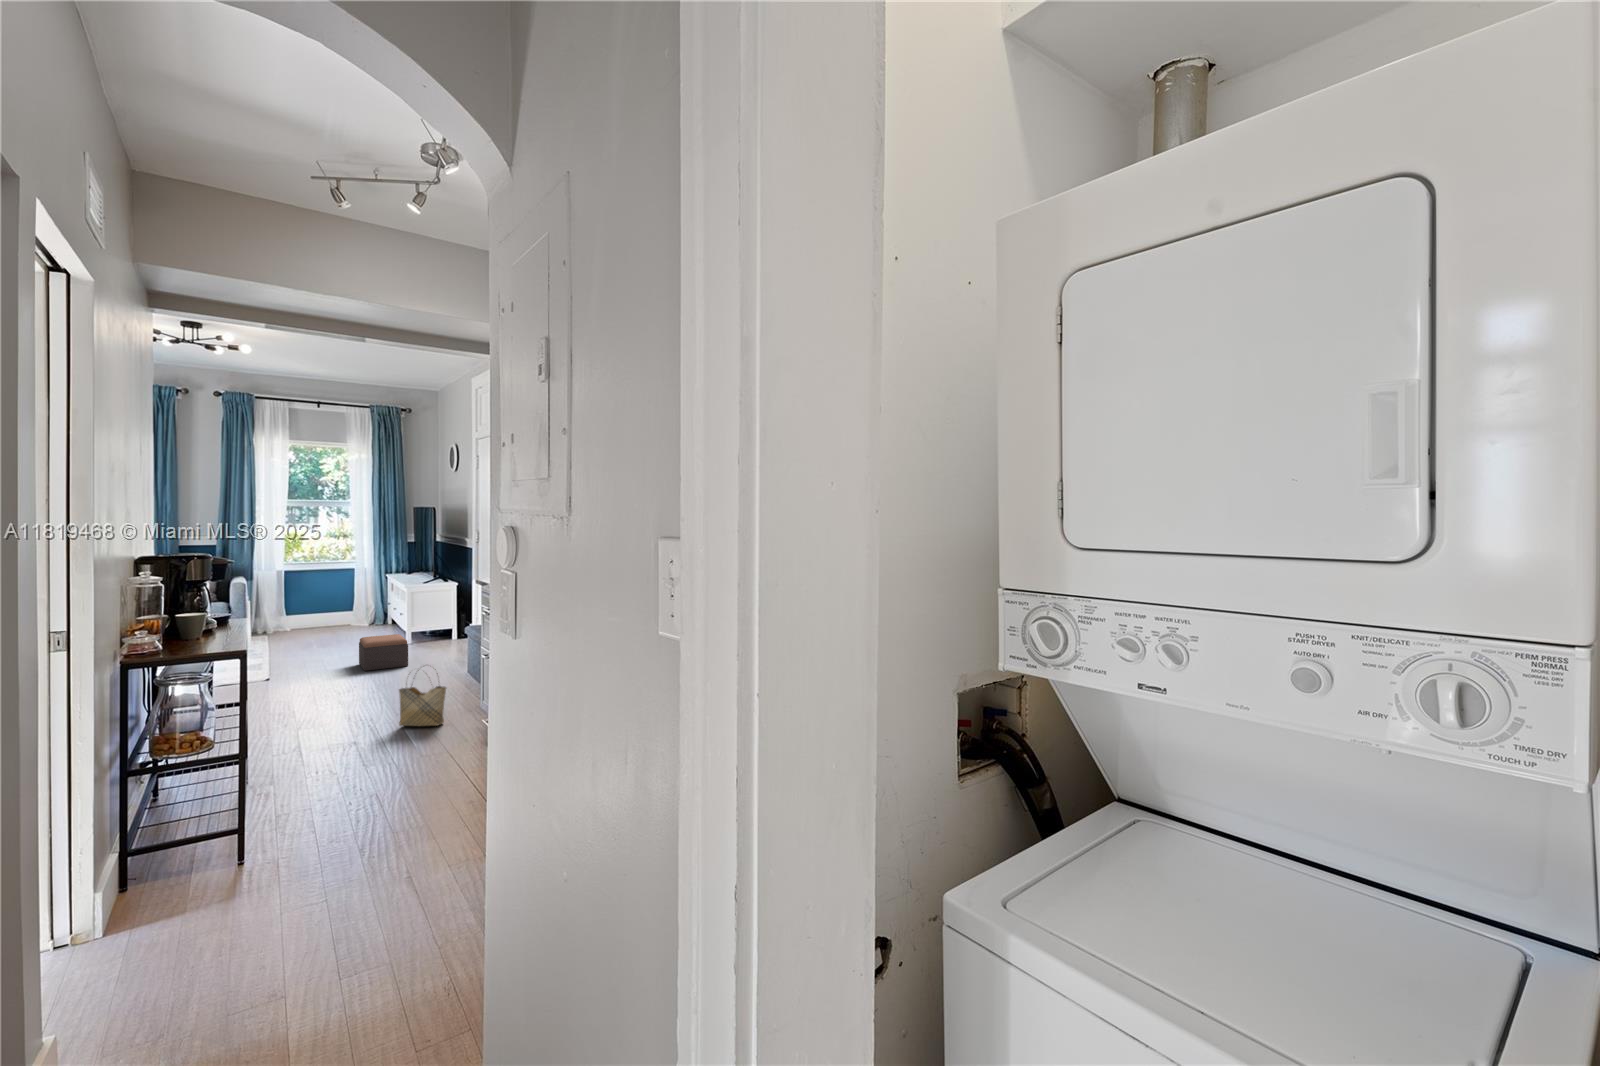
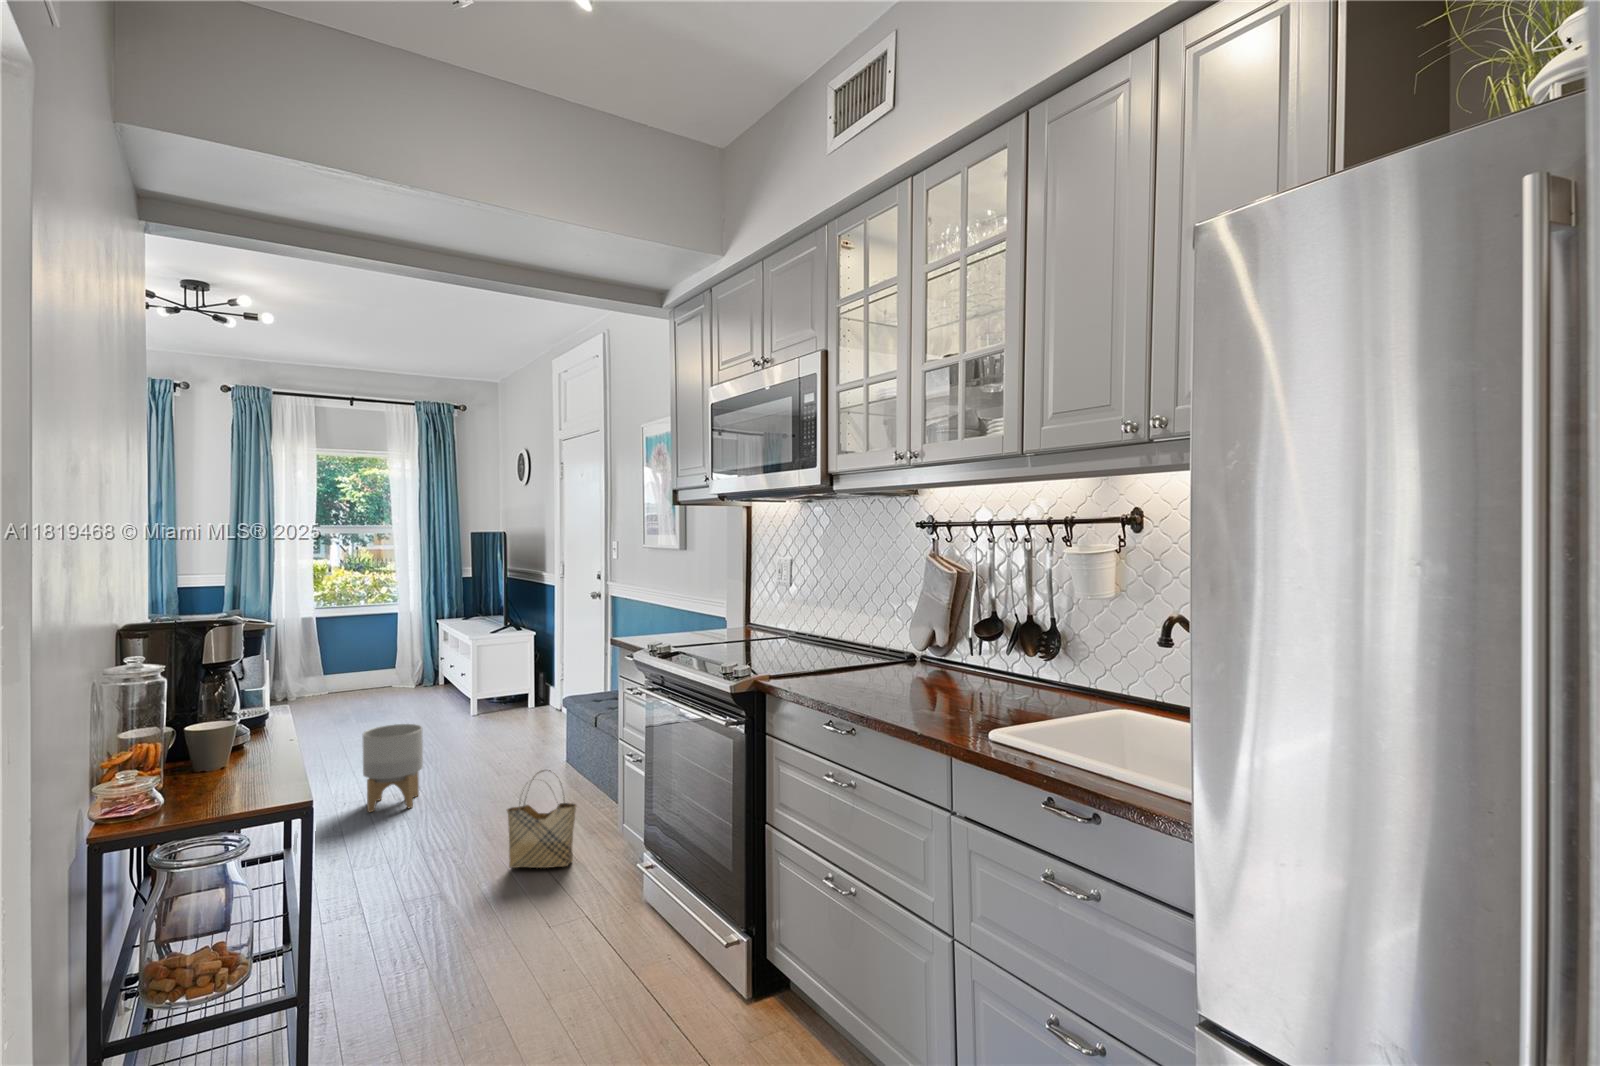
footstool: present [359,634,408,671] -> none [418,706,485,761]
planter: none [309,641,354,699] -> present [363,724,423,812]

